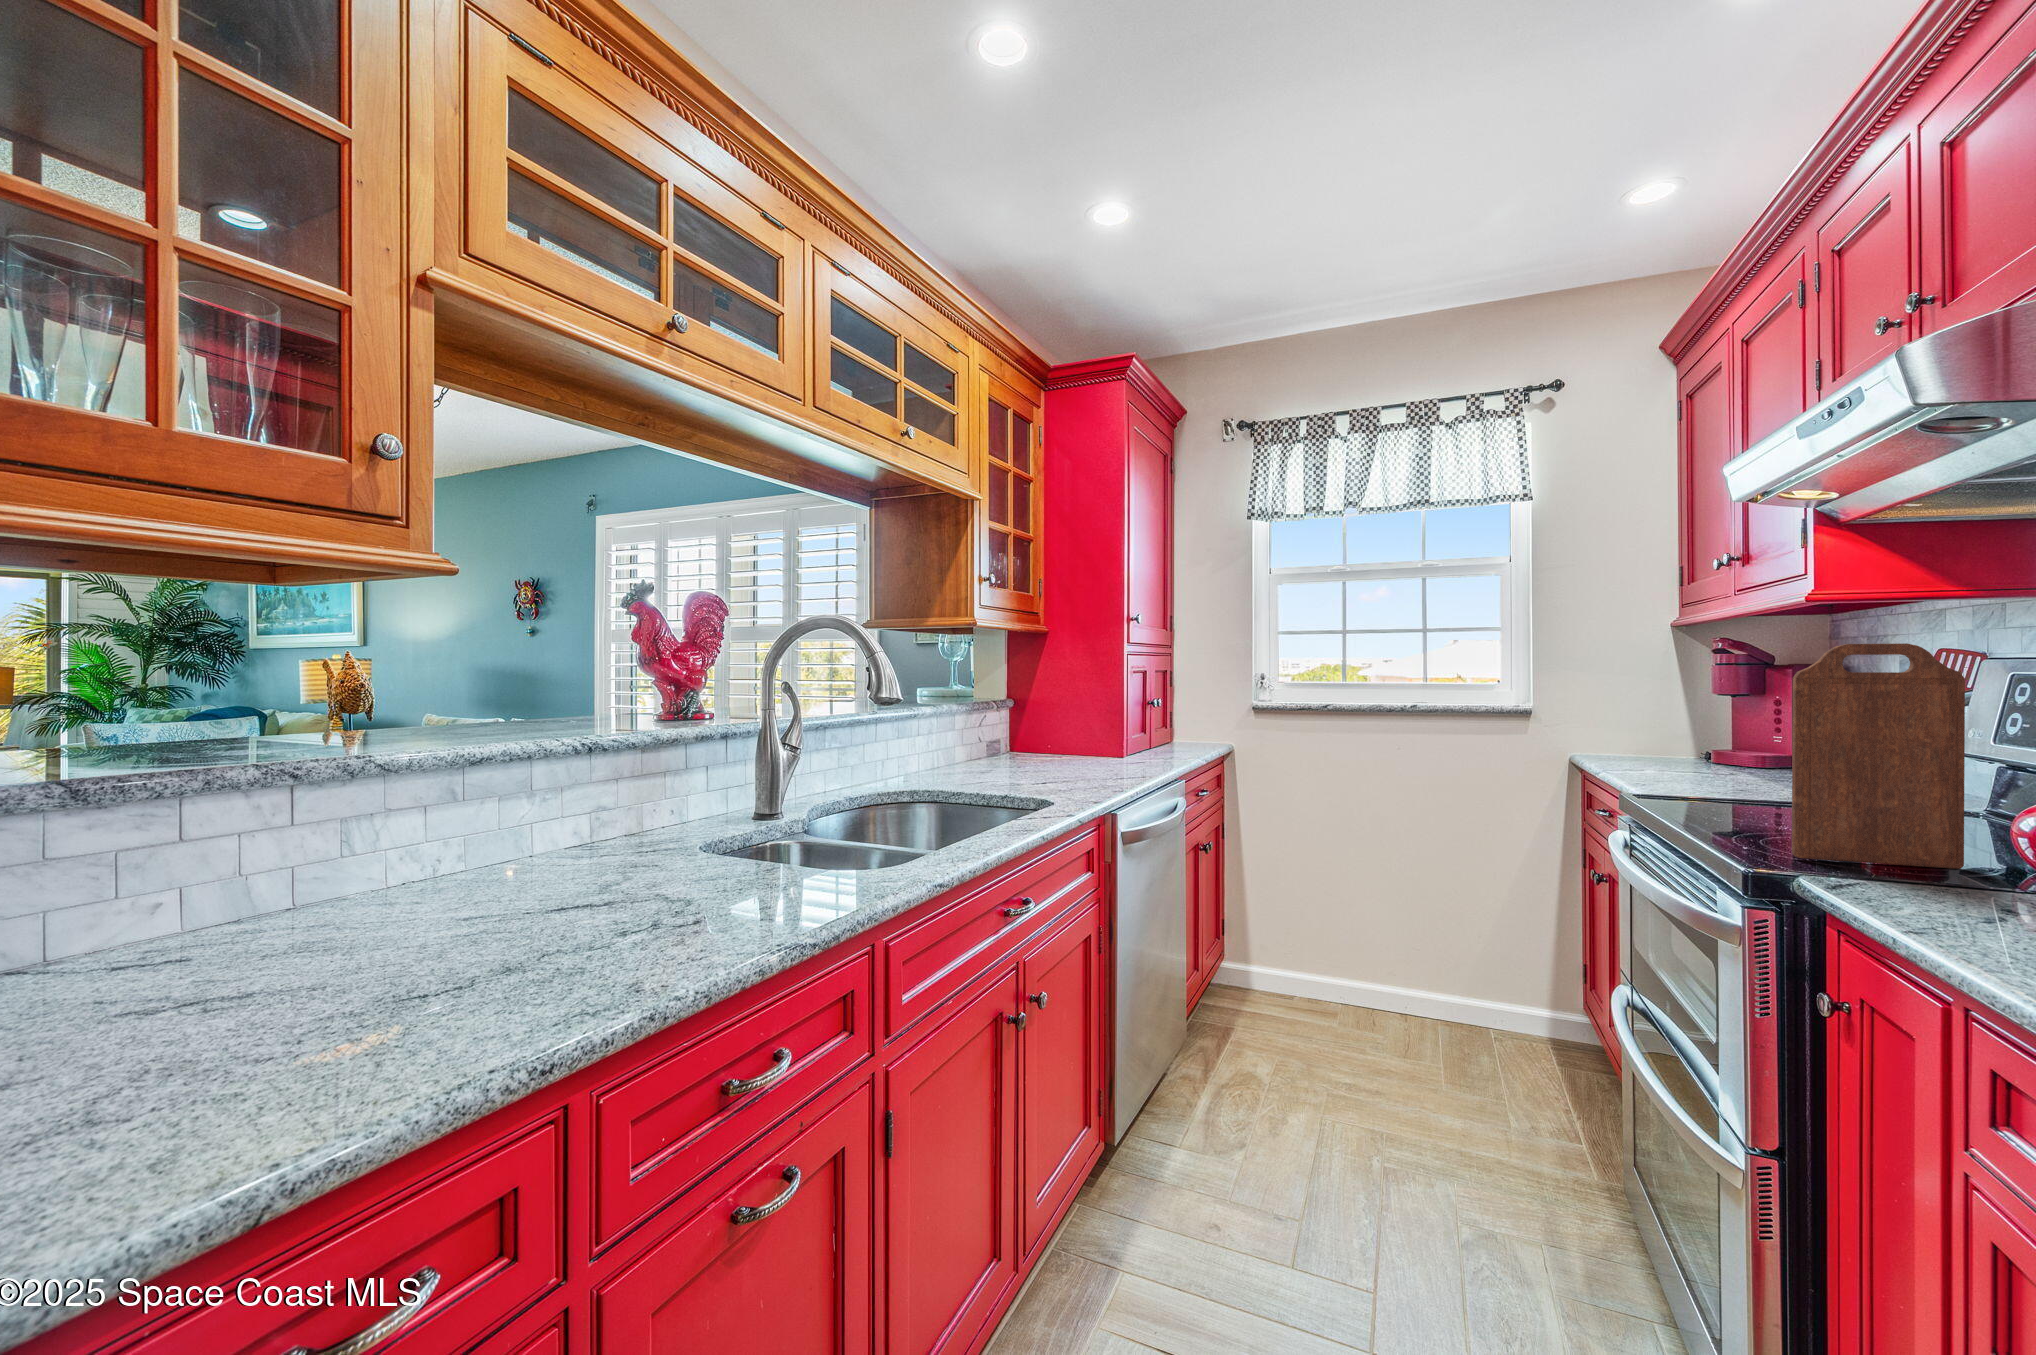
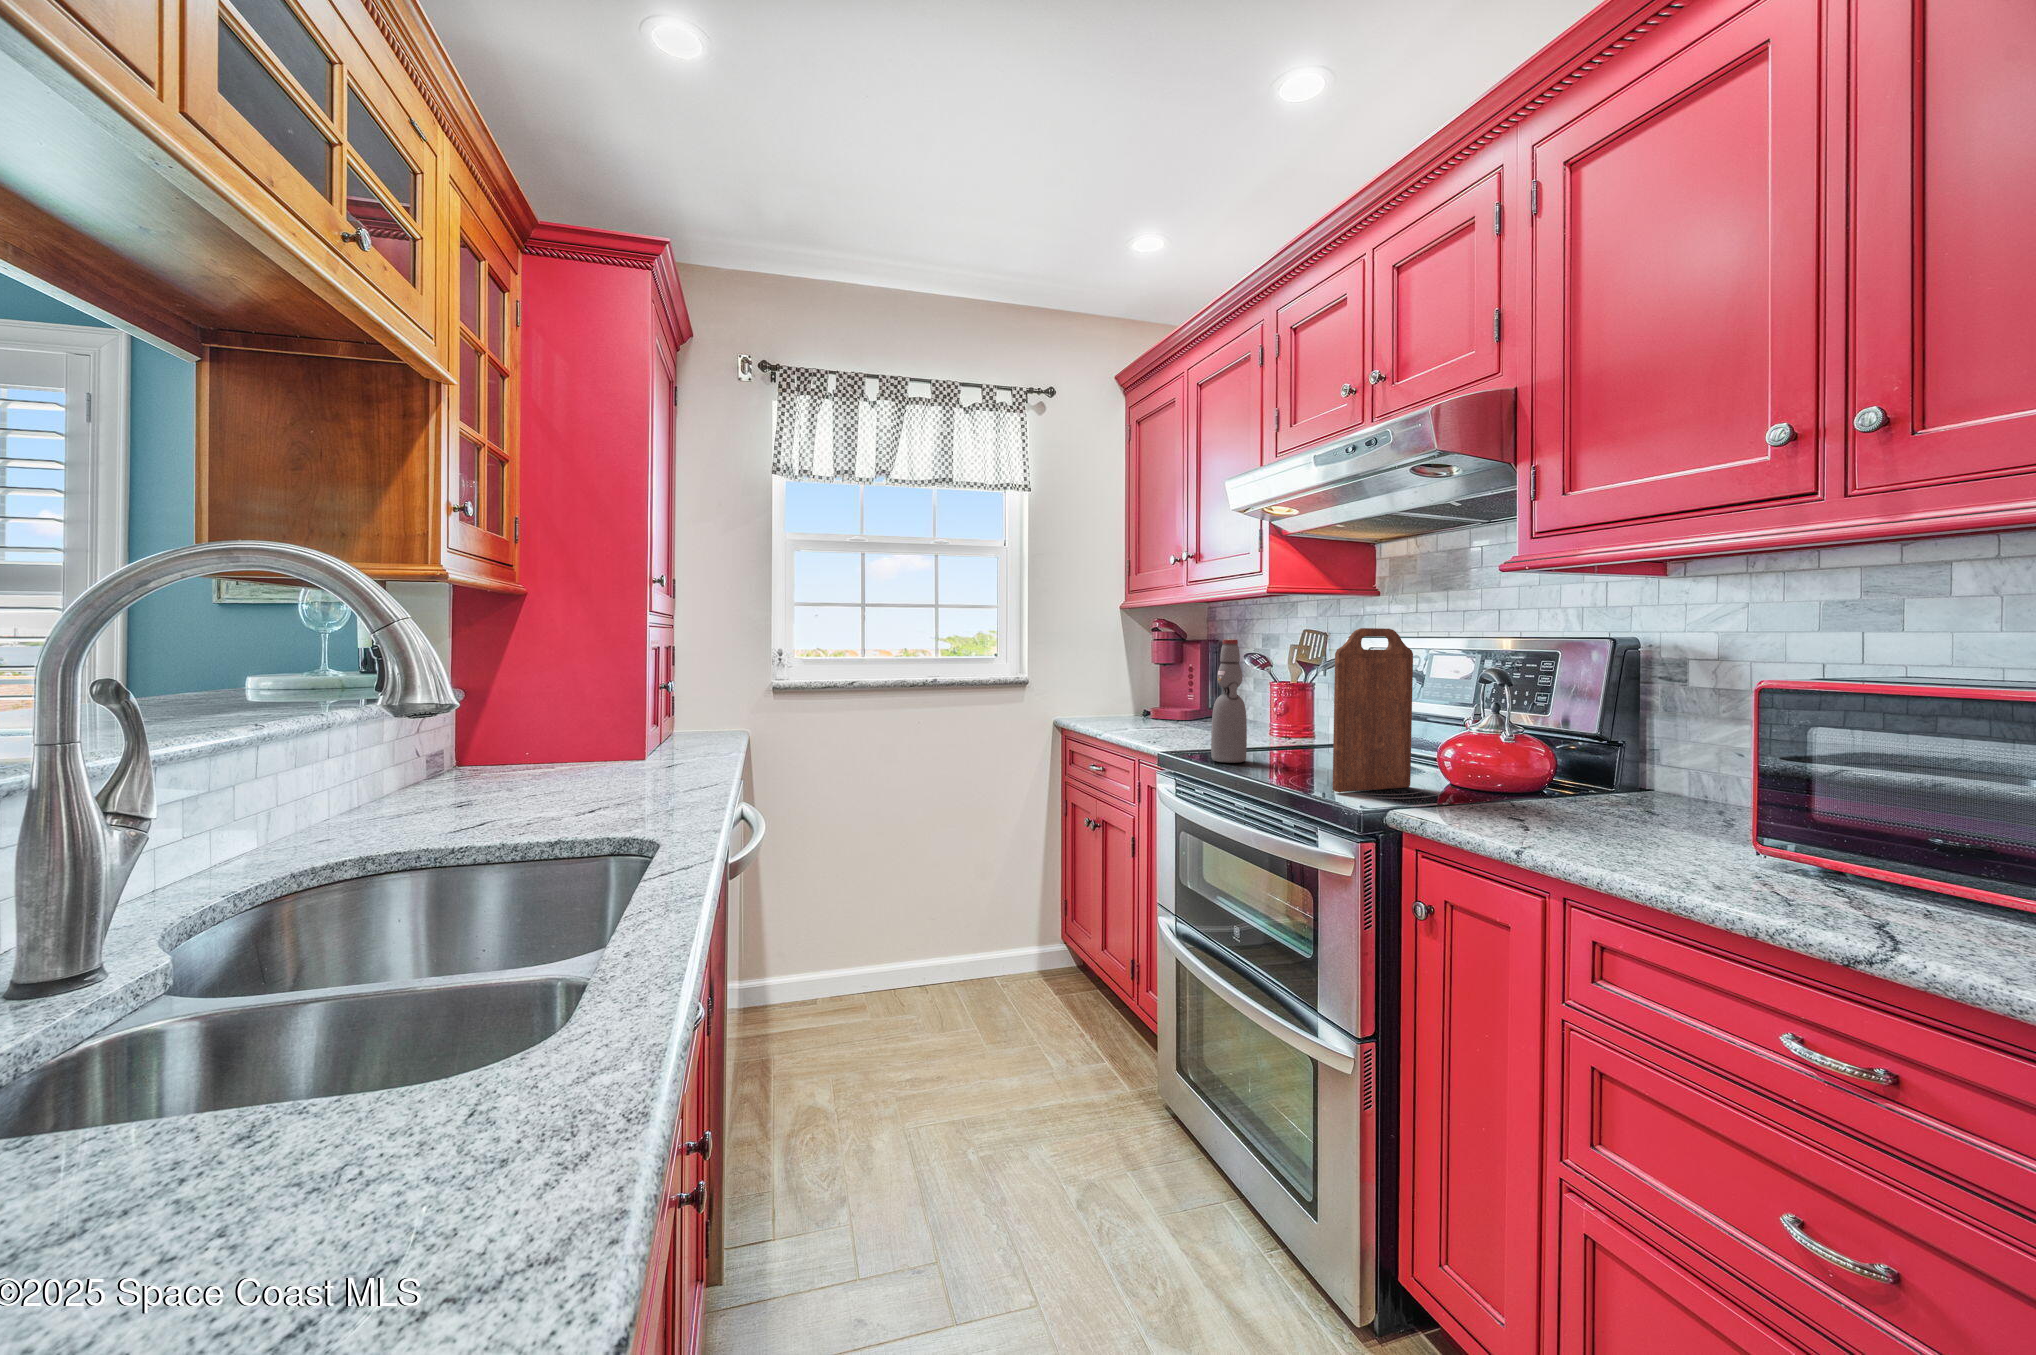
bottle: none [1682,661,1737,815] -> present [1211,639,1247,763]

